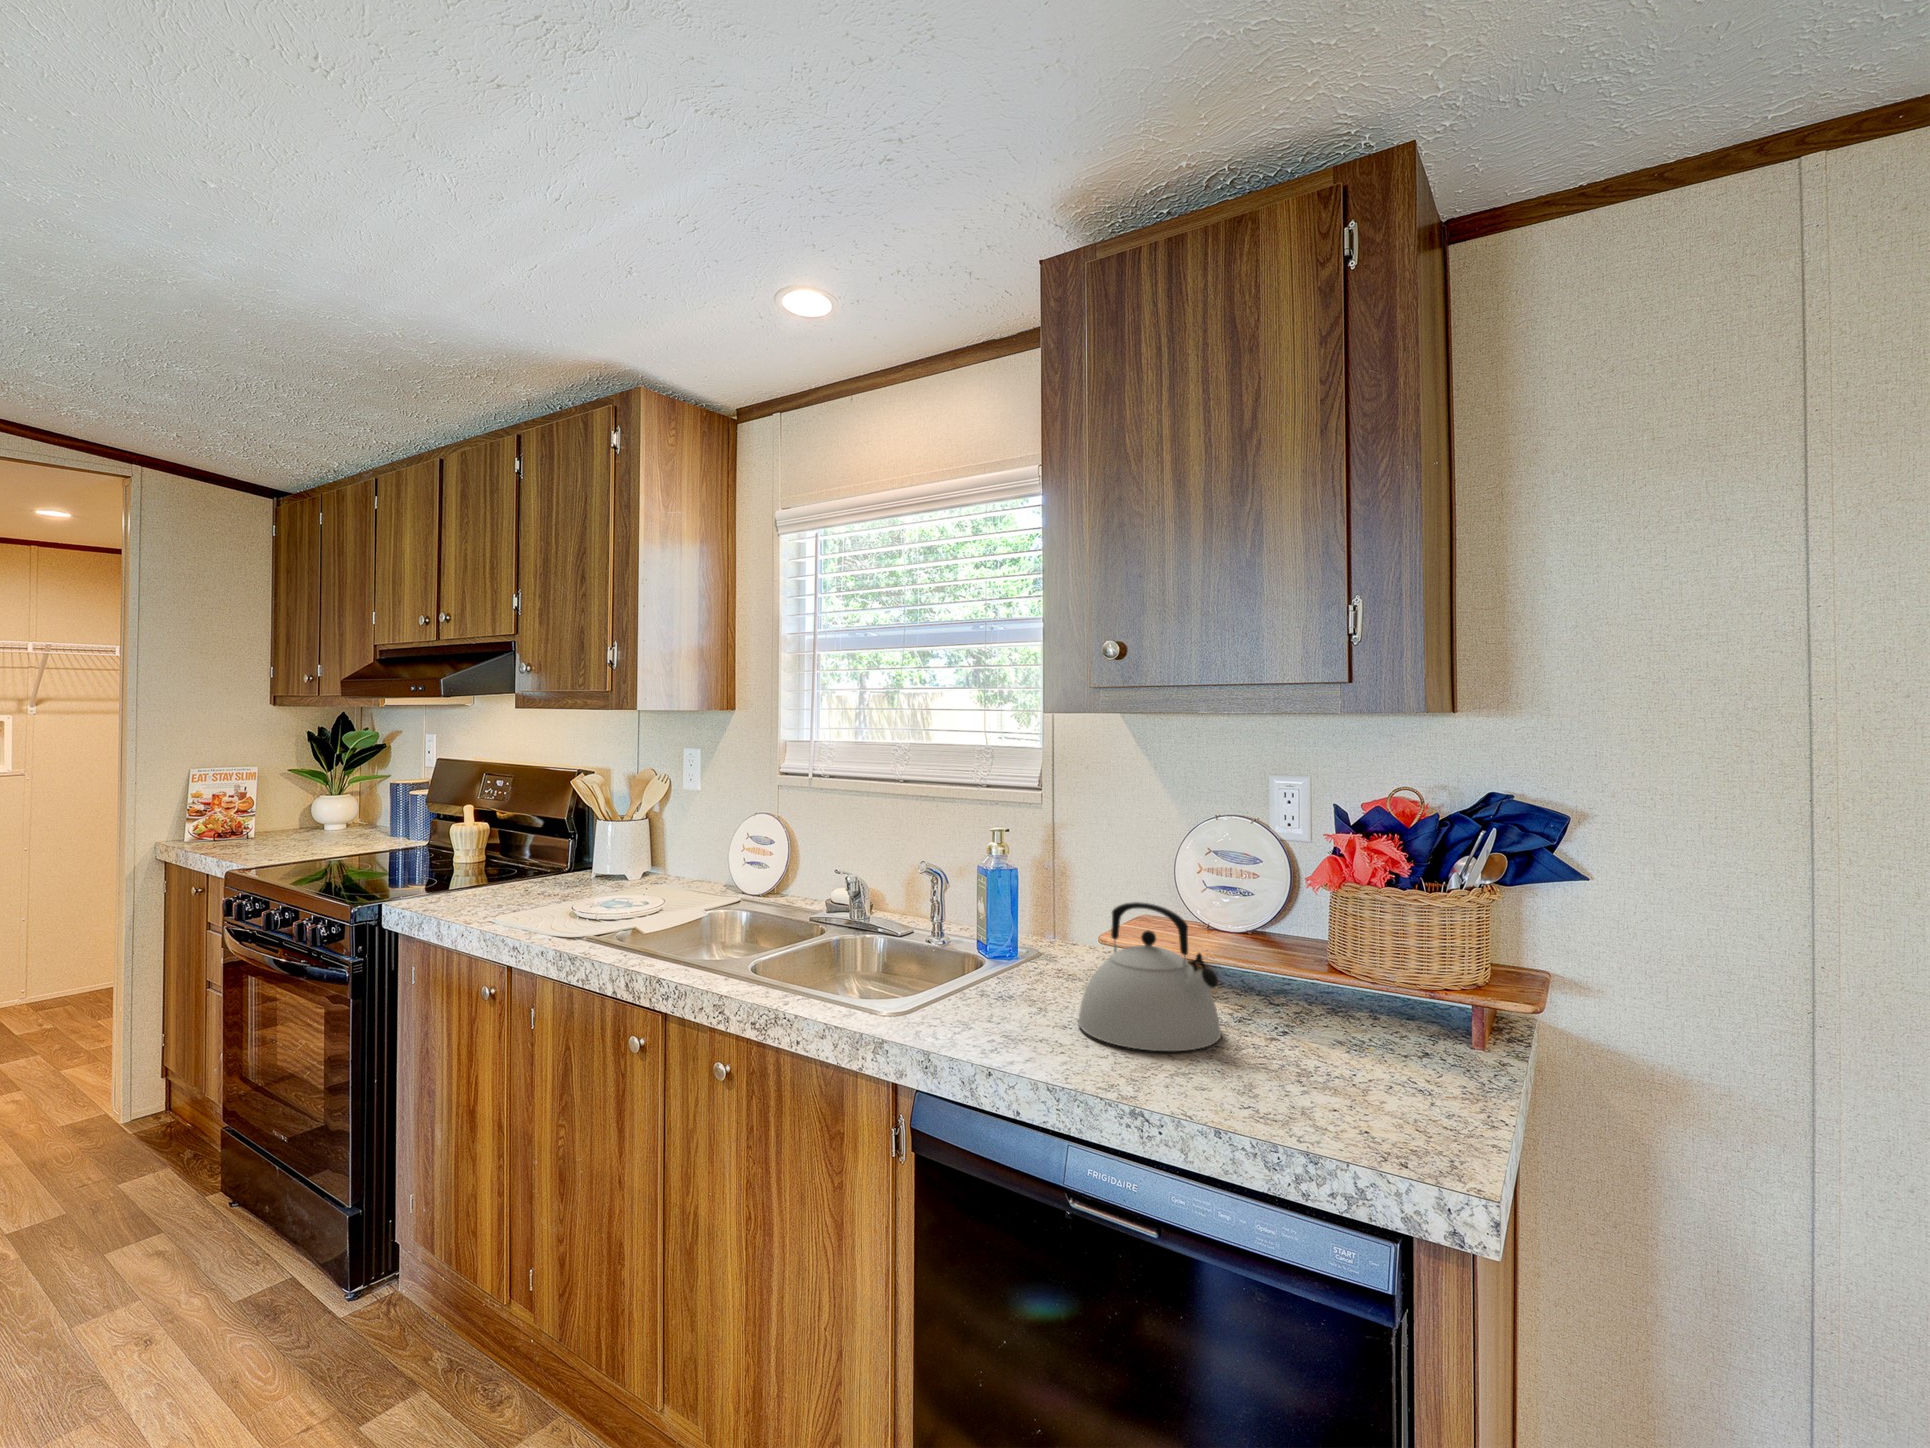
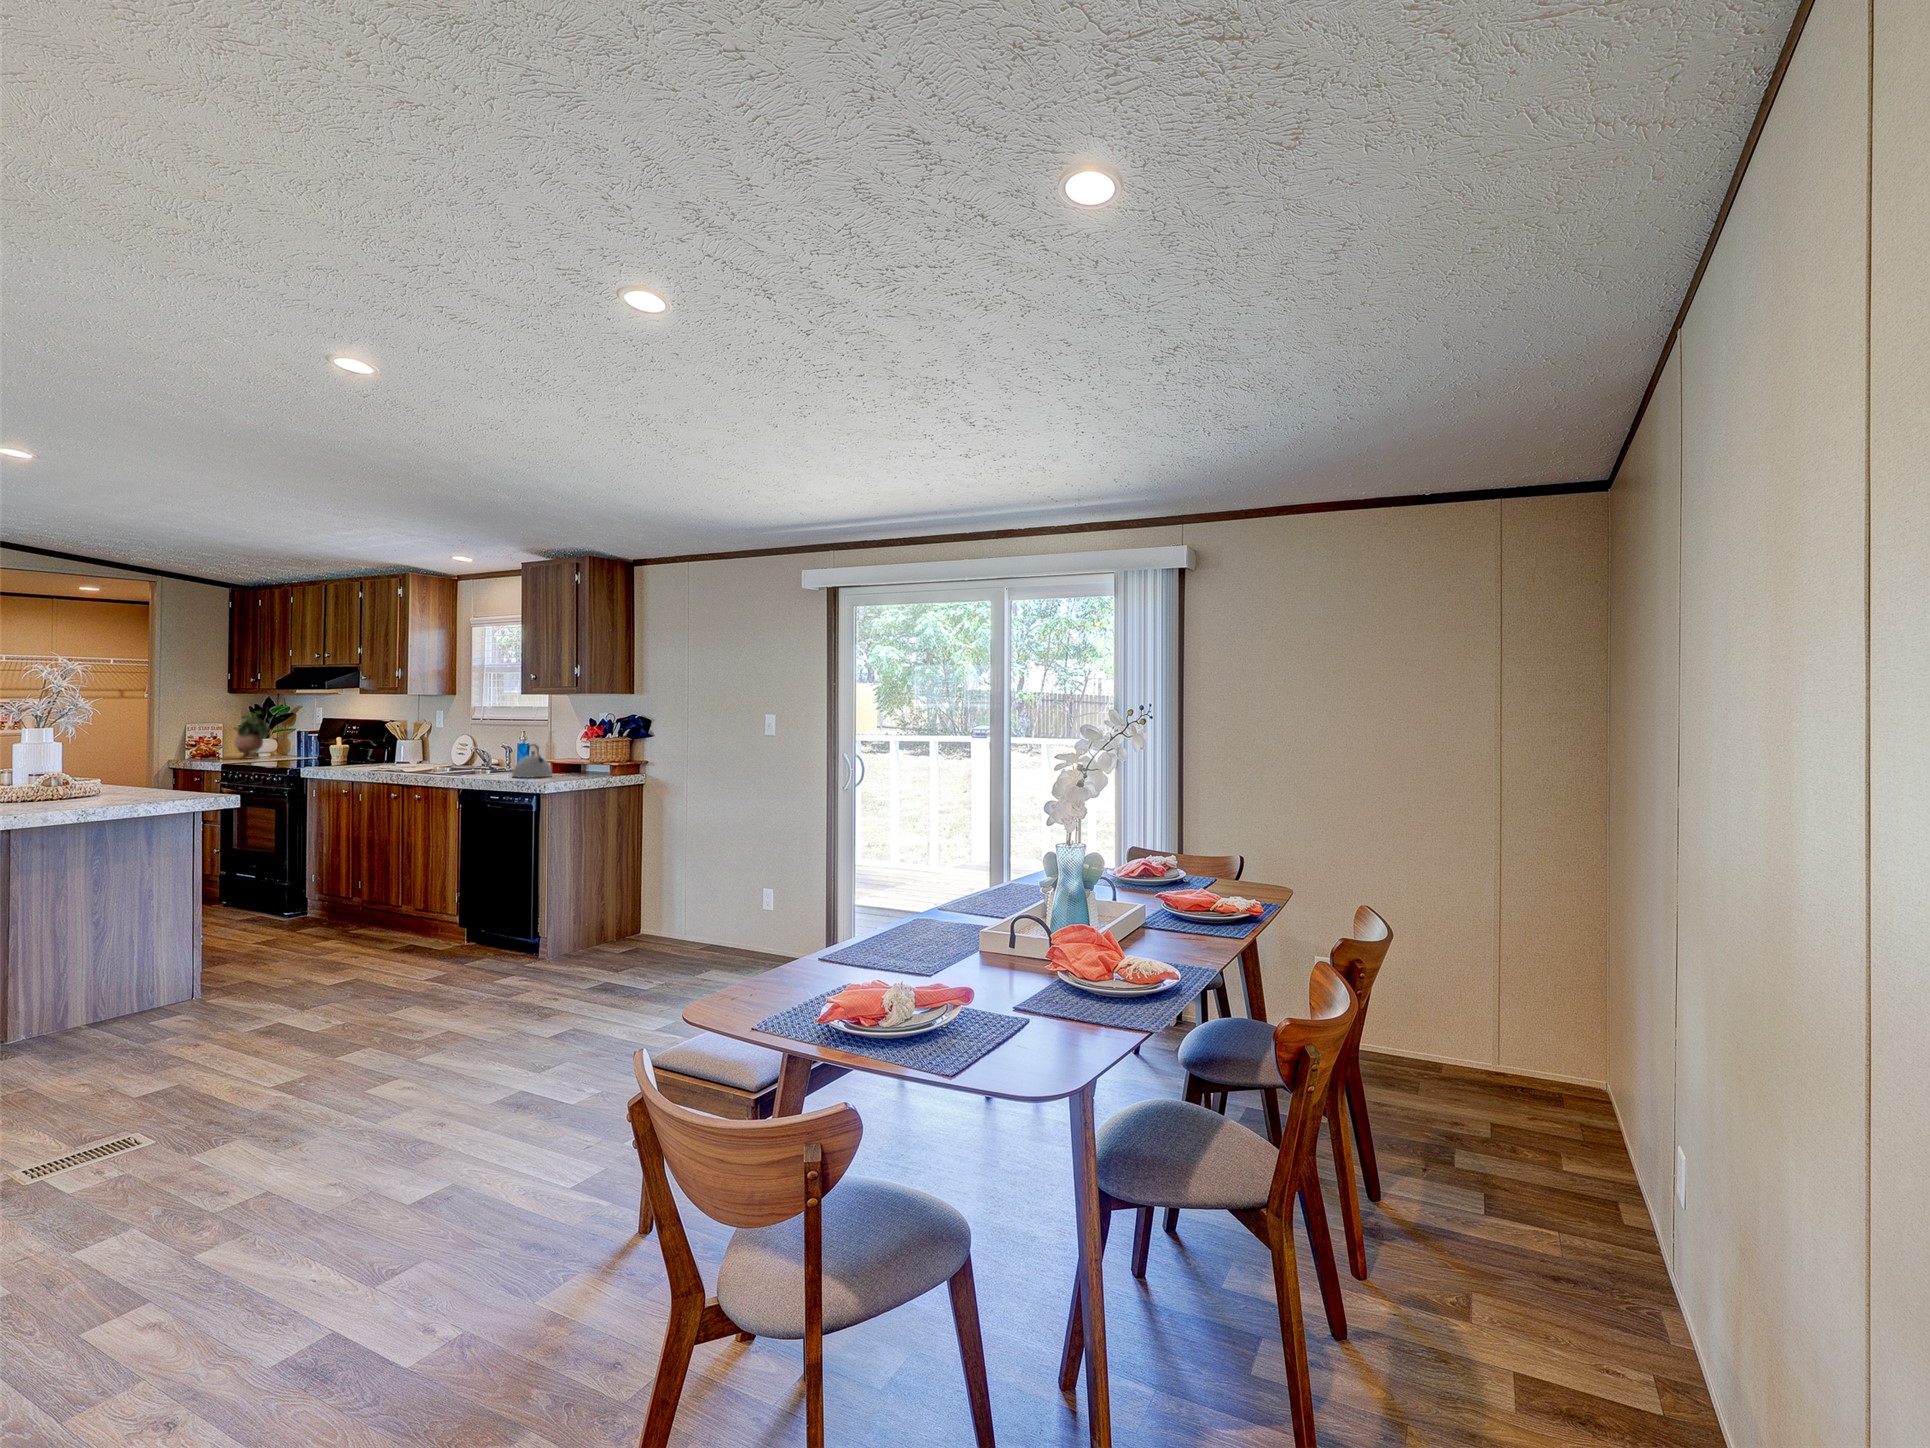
potted plant: none [273,741,336,843] -> present [235,712,268,758]

